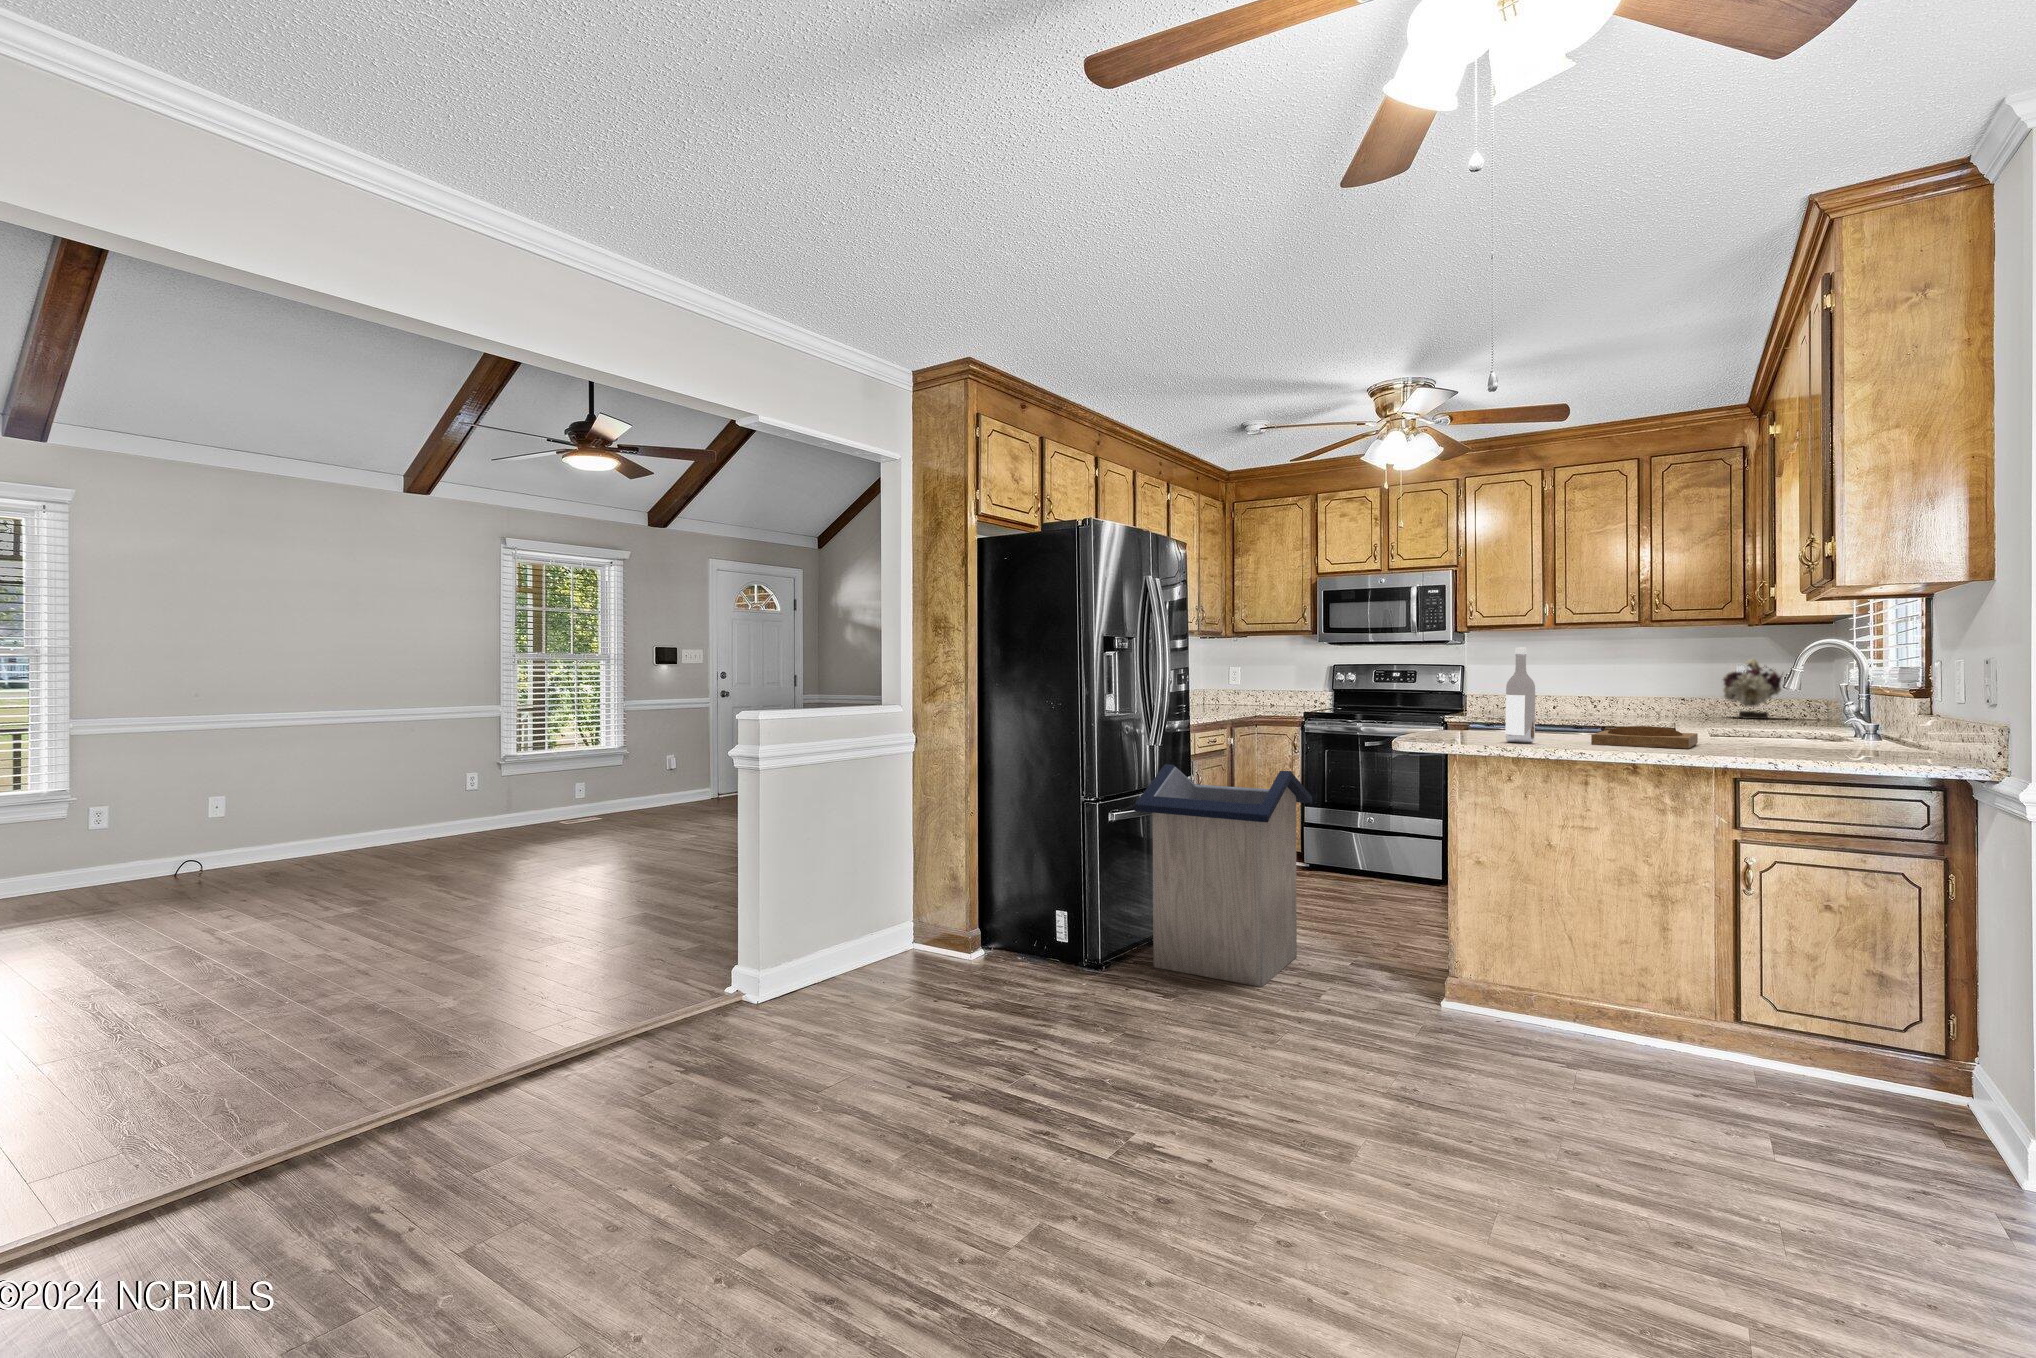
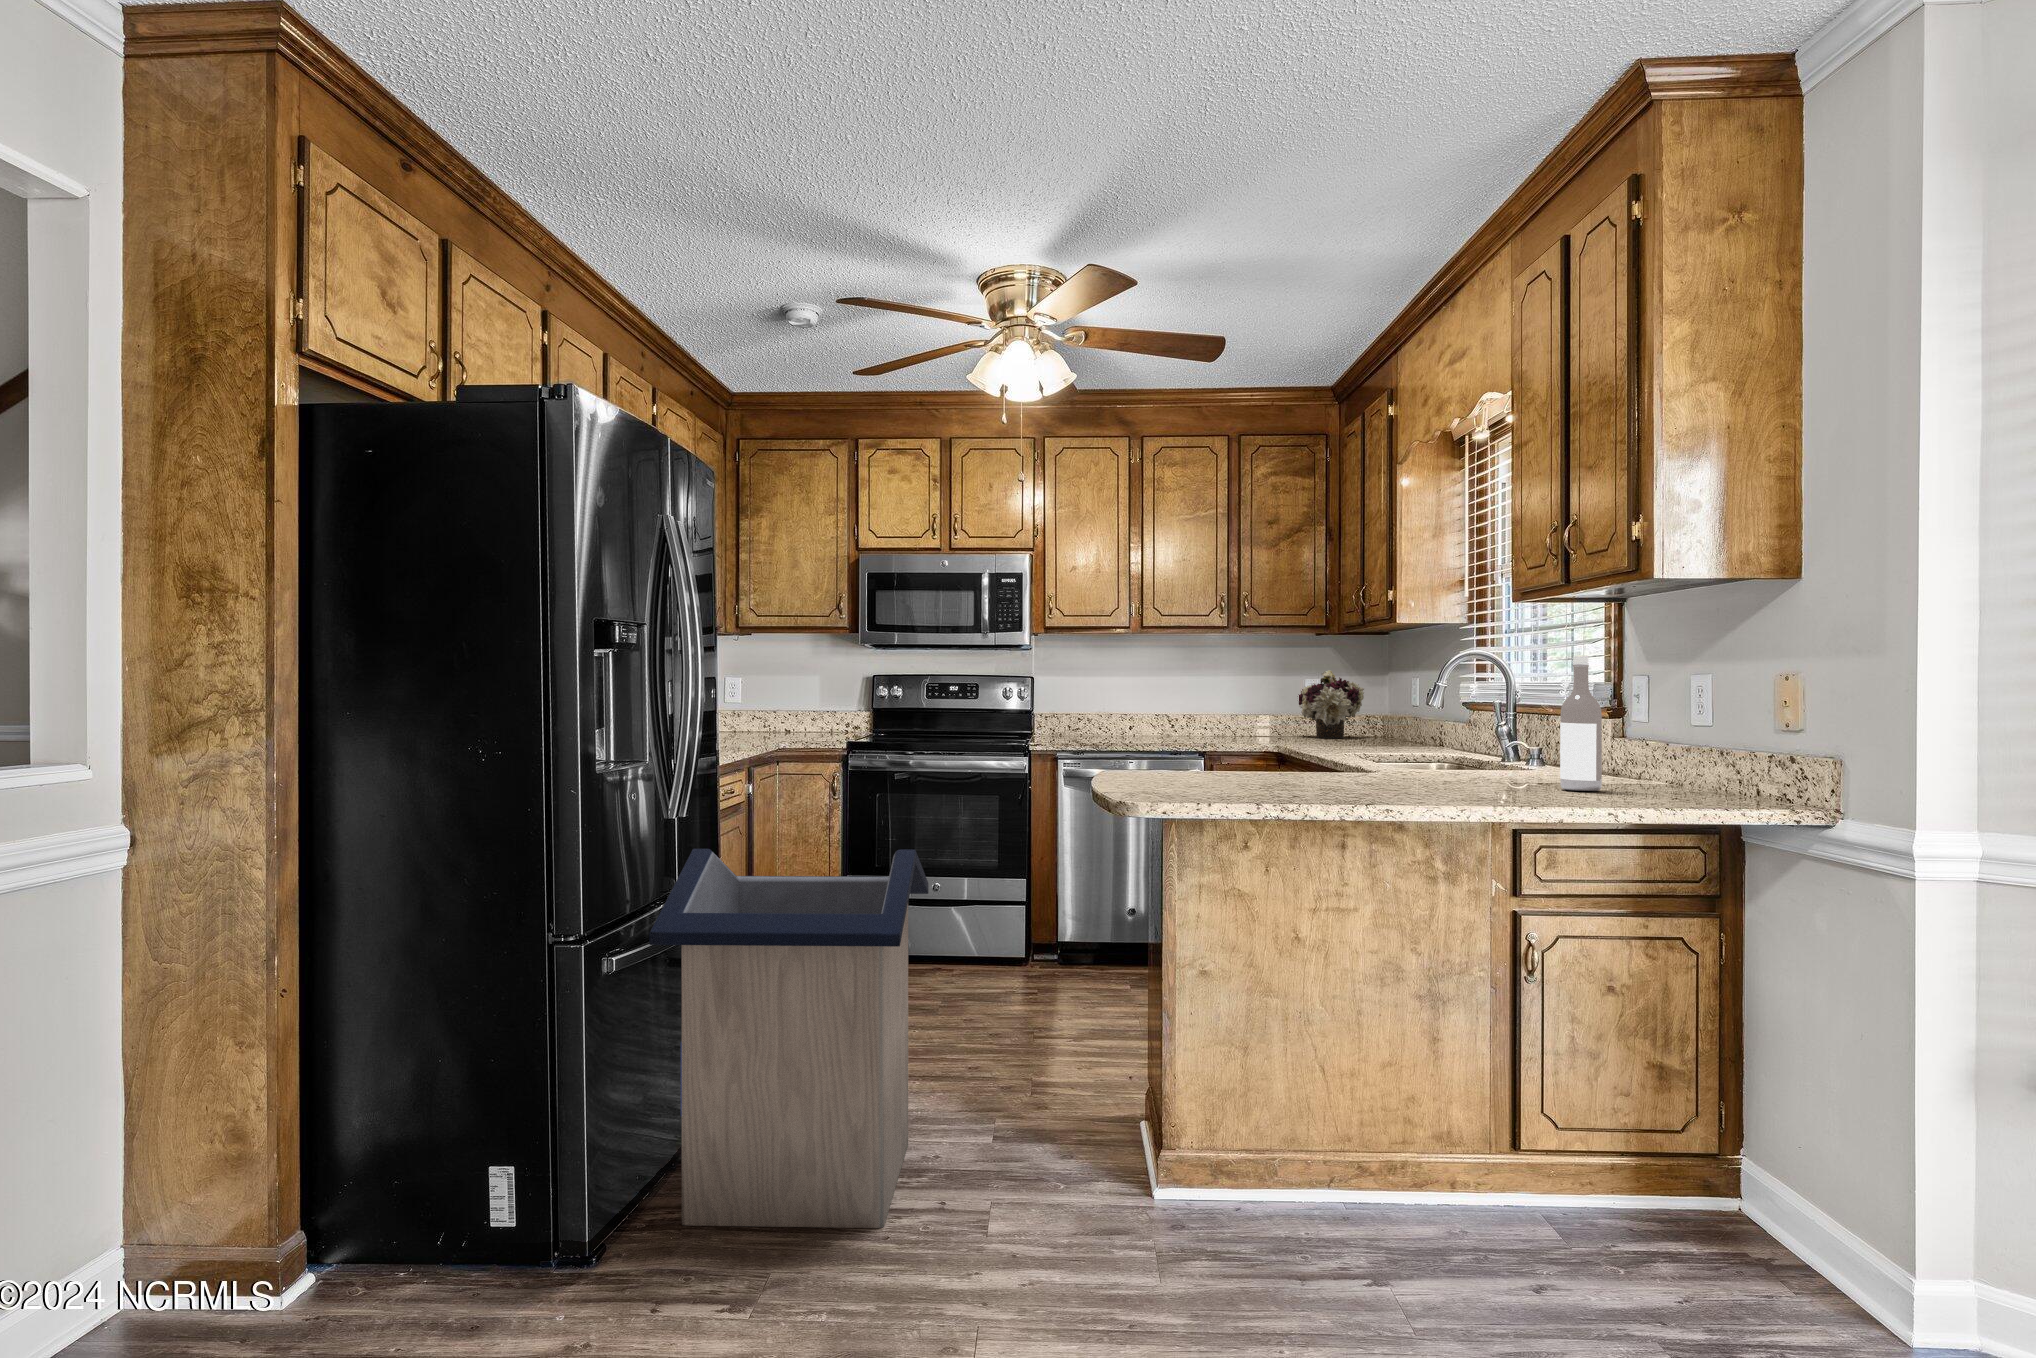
wine bottle: present [1506,647,1535,743] -> present [1560,655,1602,791]
tray: present [1591,726,1698,749] -> none [1332,761,1465,792]

